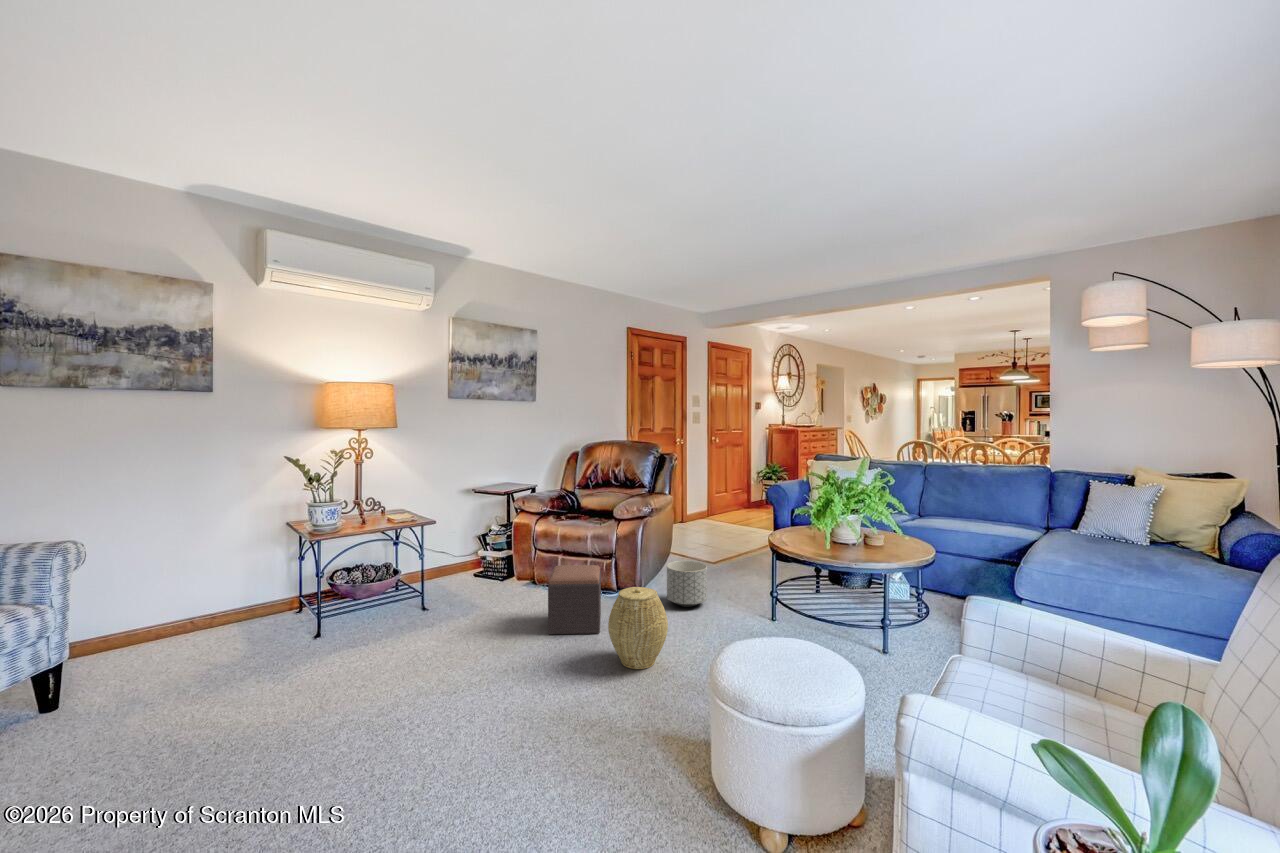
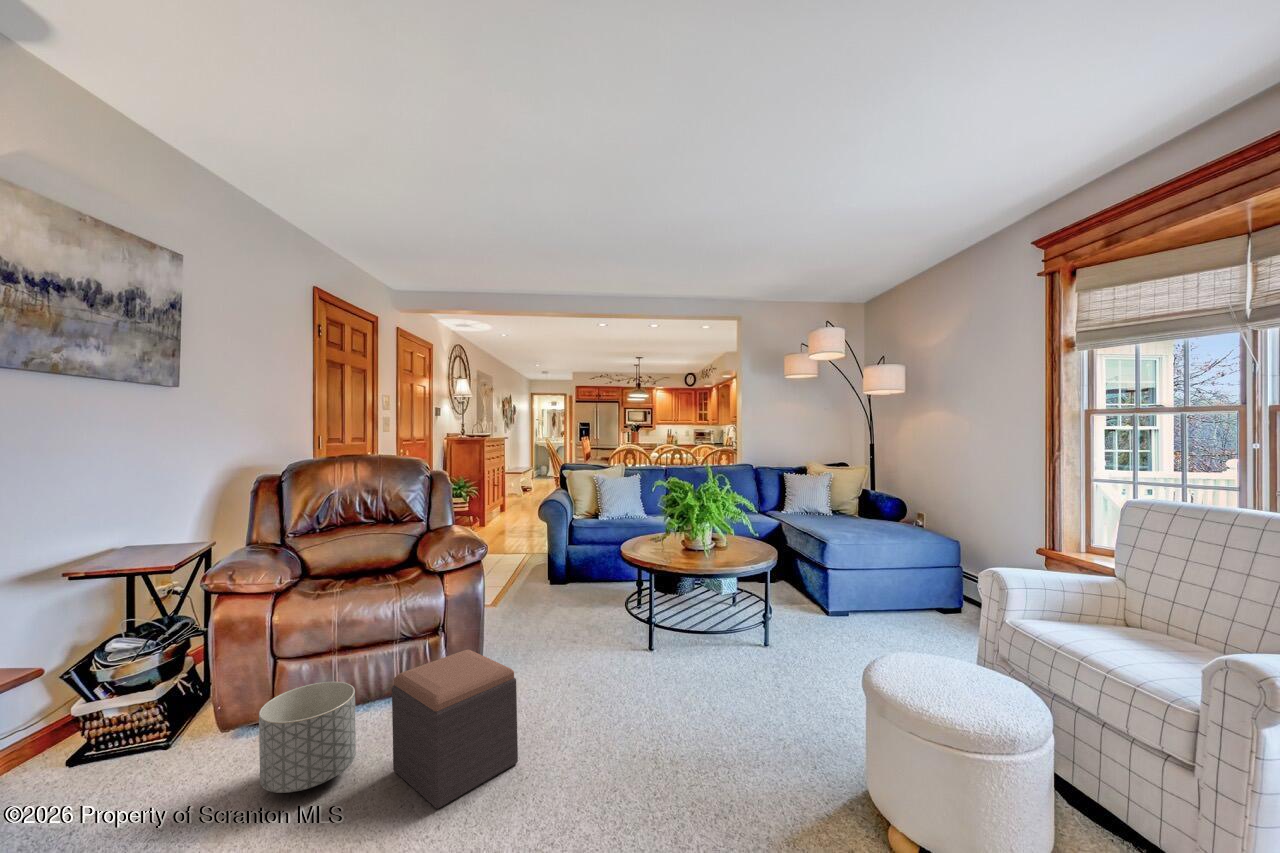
planter: present [667,561,707,607] -> present [259,682,356,793]
woven basket: present [608,587,668,669] -> none [592,656,686,796]

